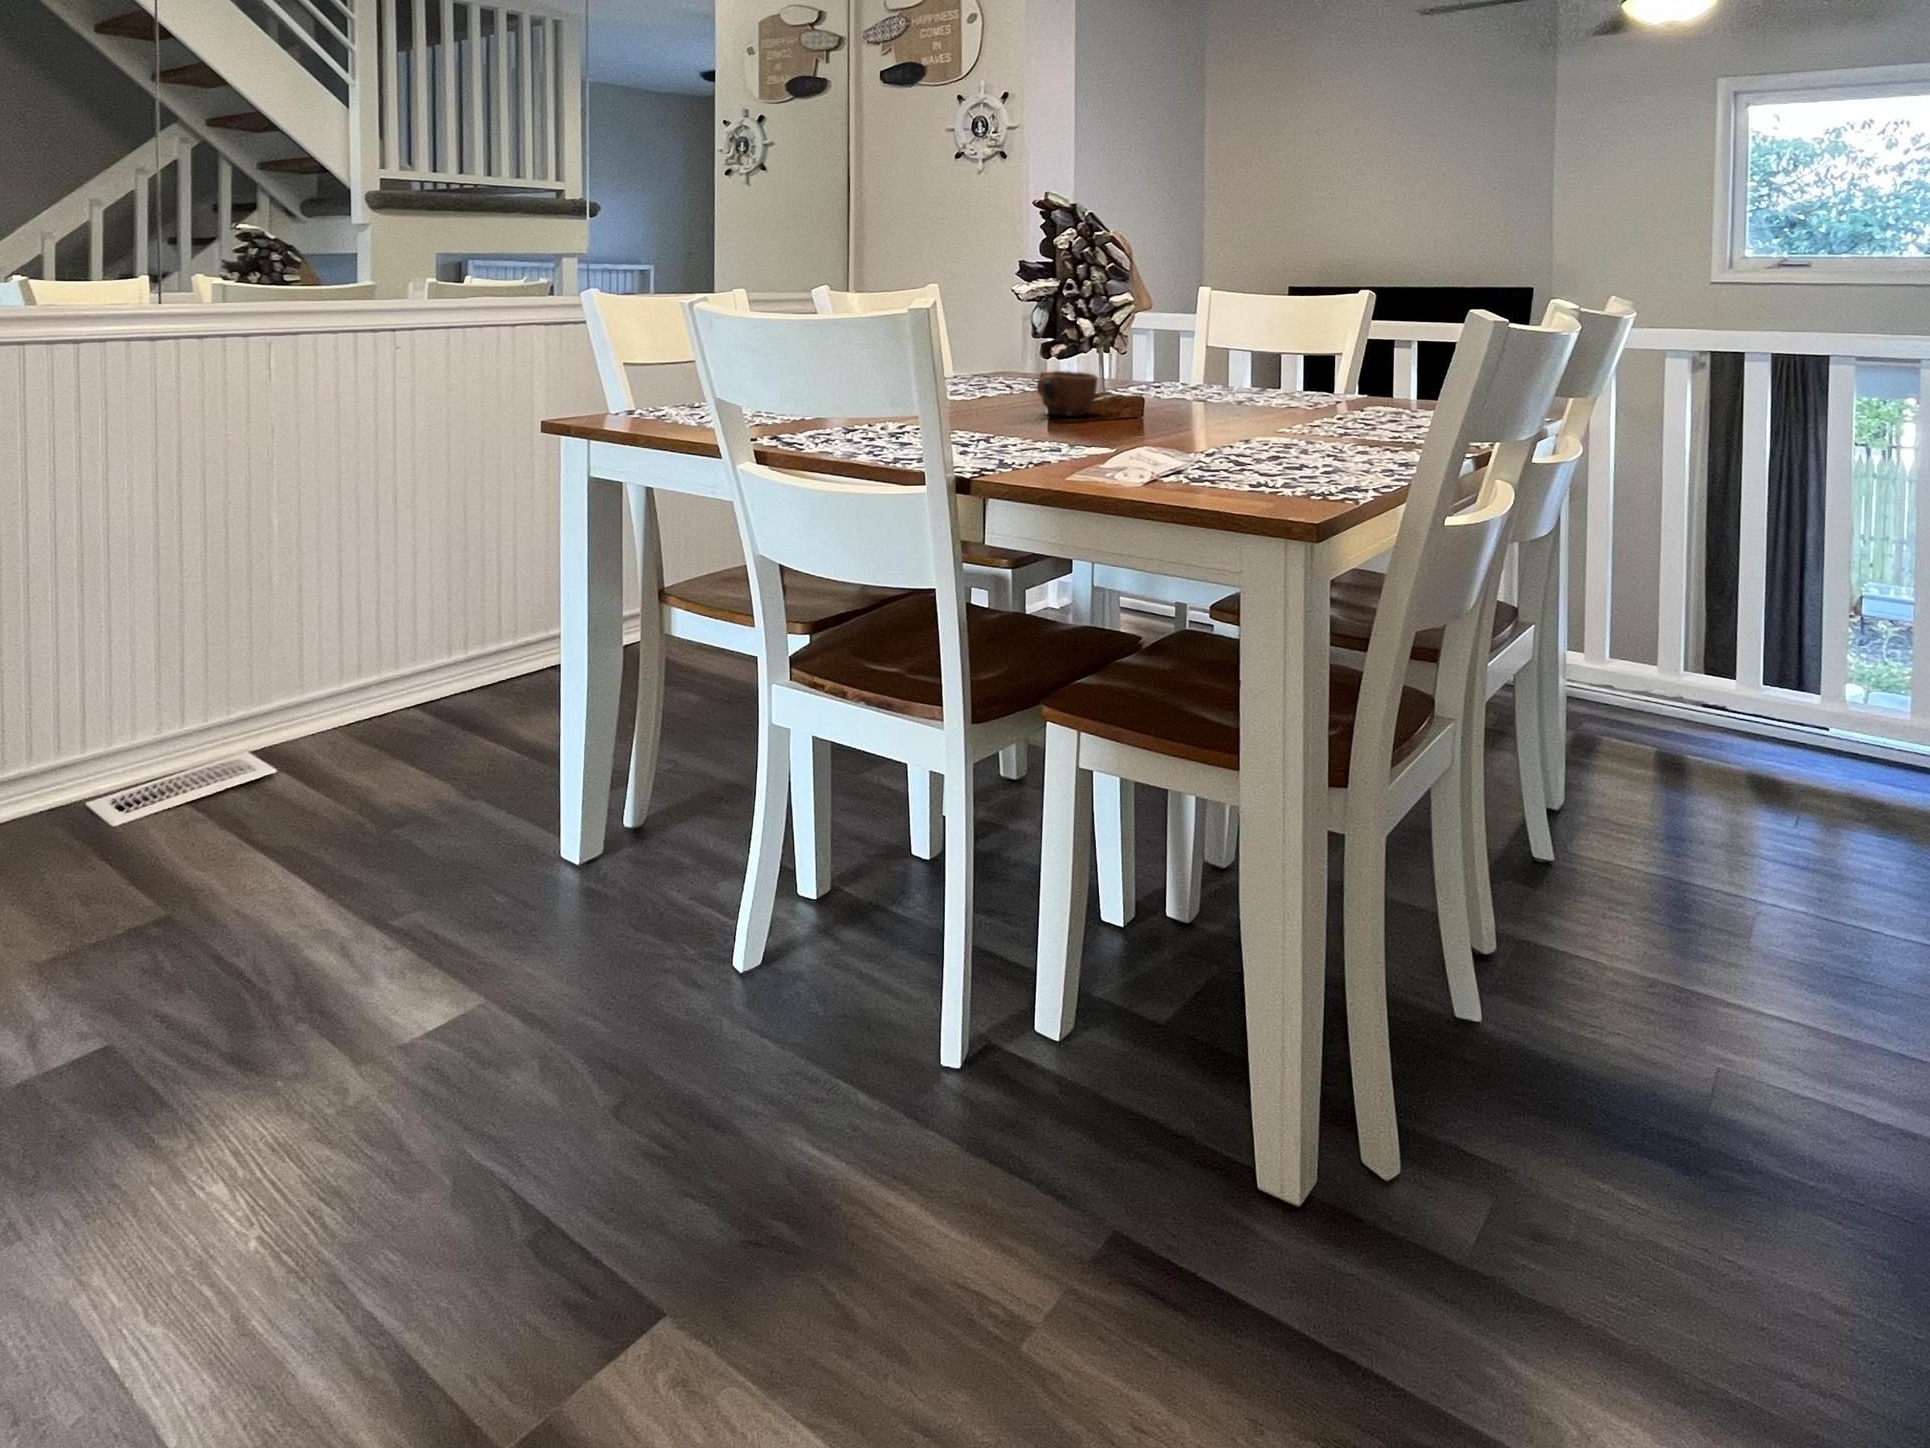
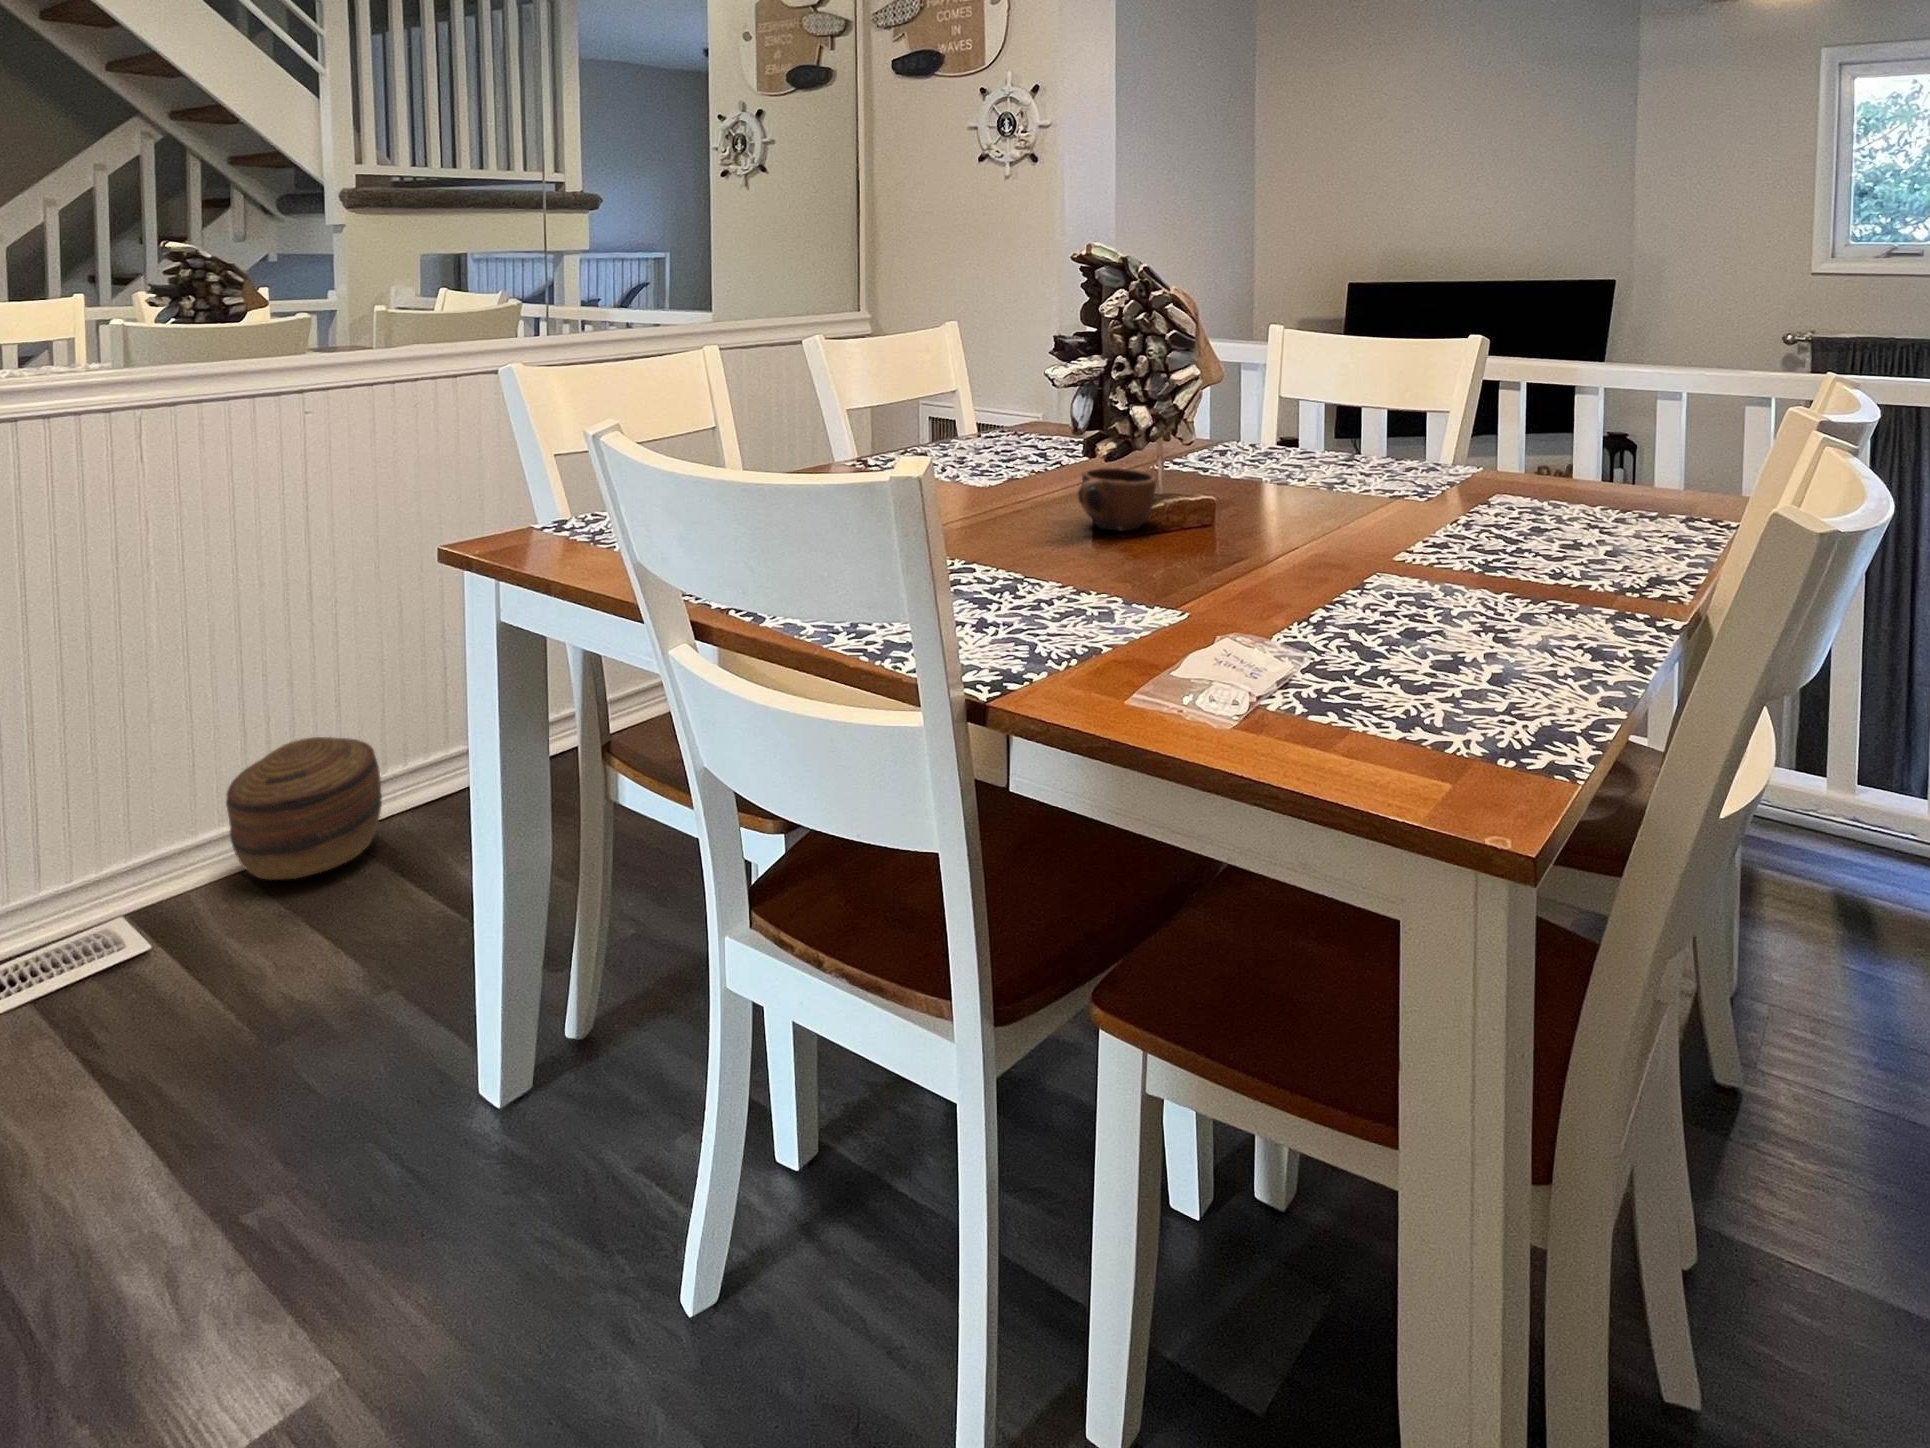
basket: none [327,620,452,733] -> present [226,737,382,879]

